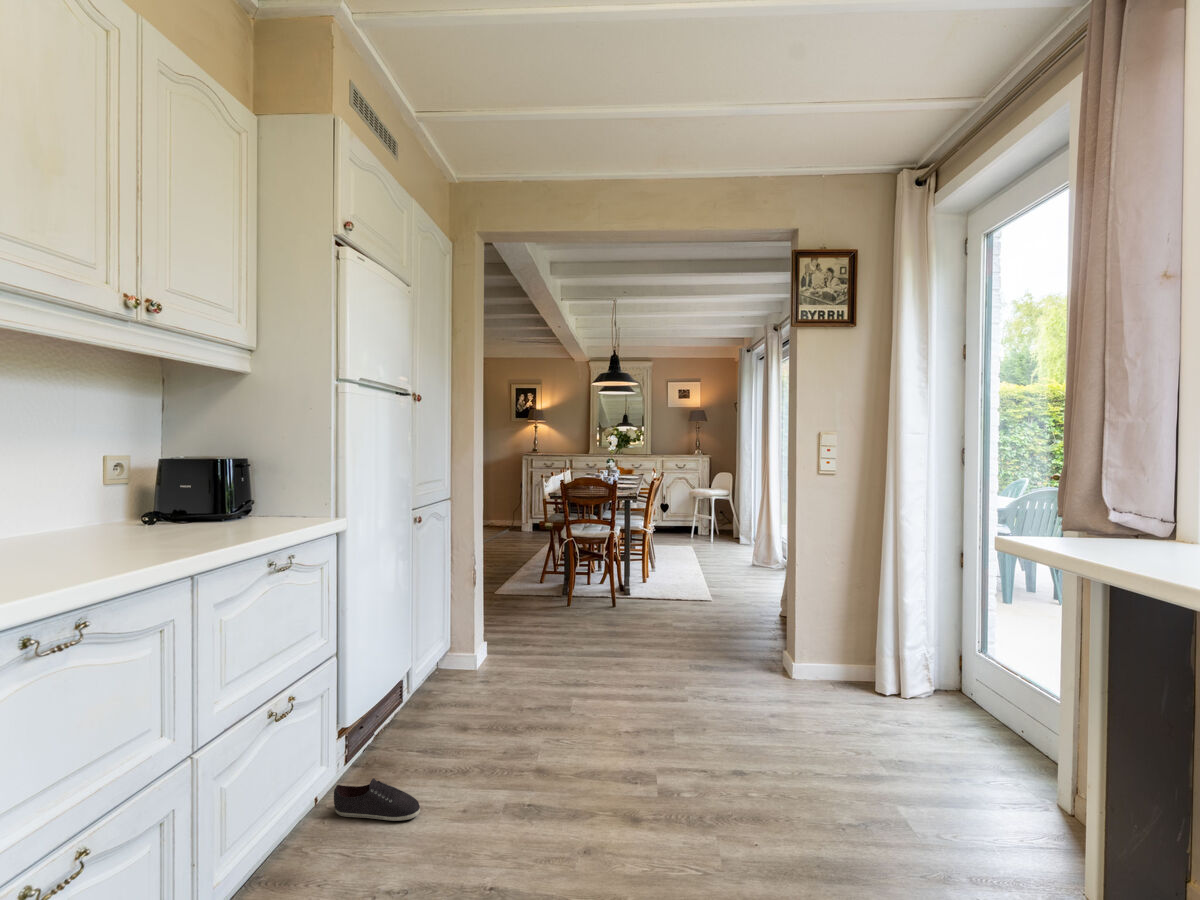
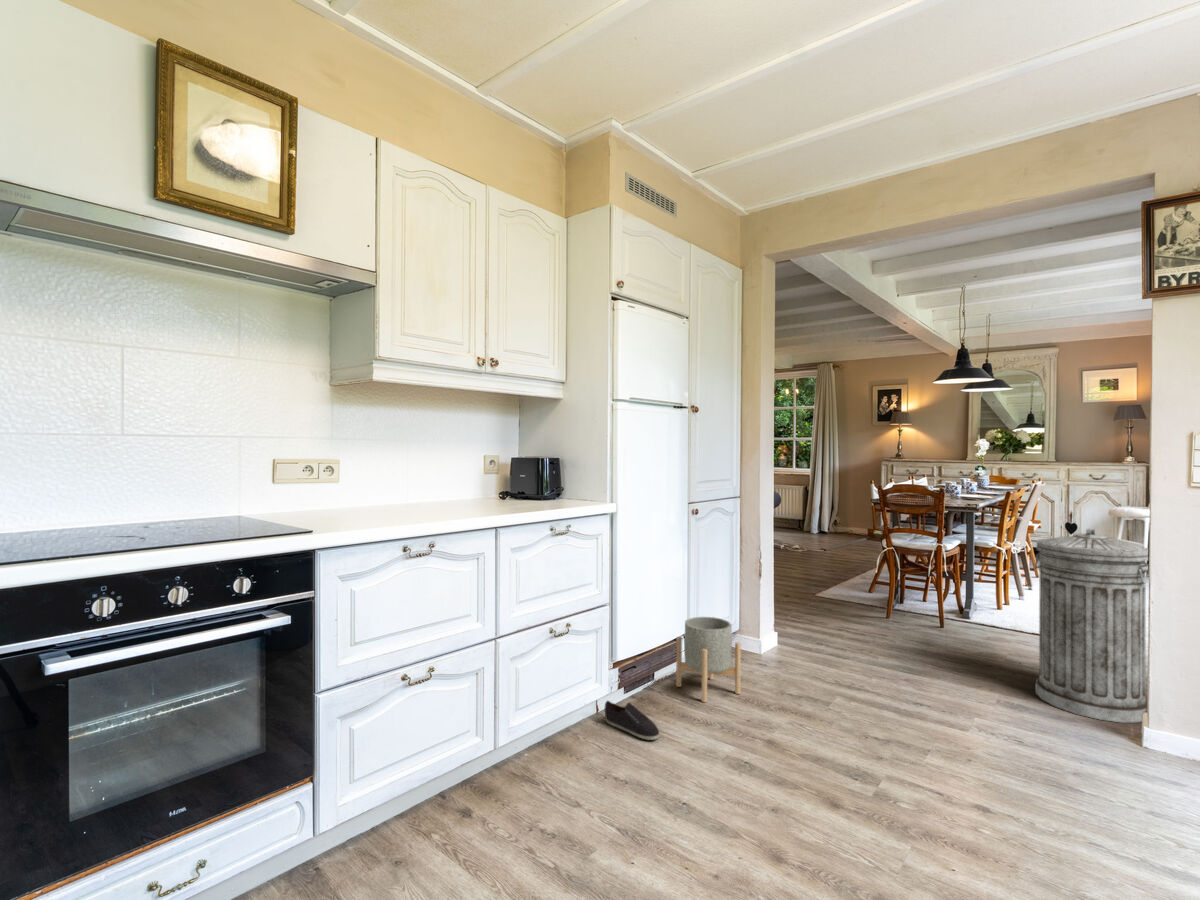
trash can: none [706,511,779,663] -> present [1034,529,1150,723]
planter: none [405,641,482,745] -> present [676,617,741,702]

